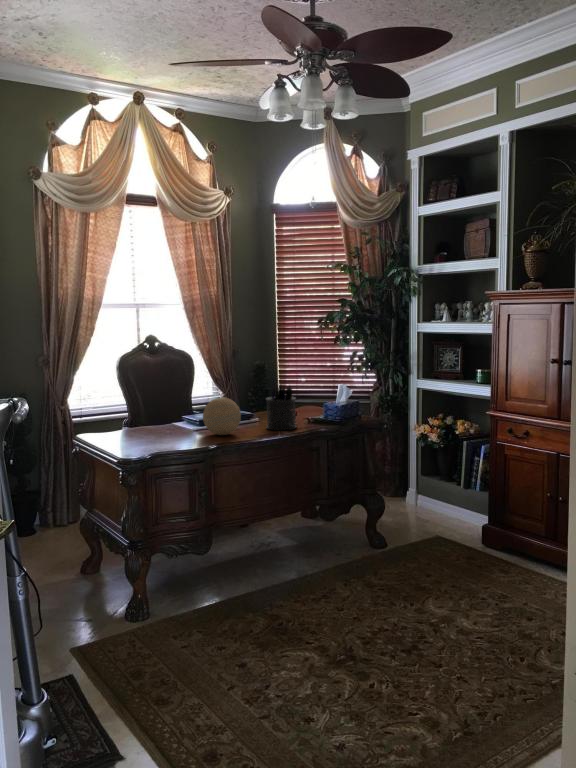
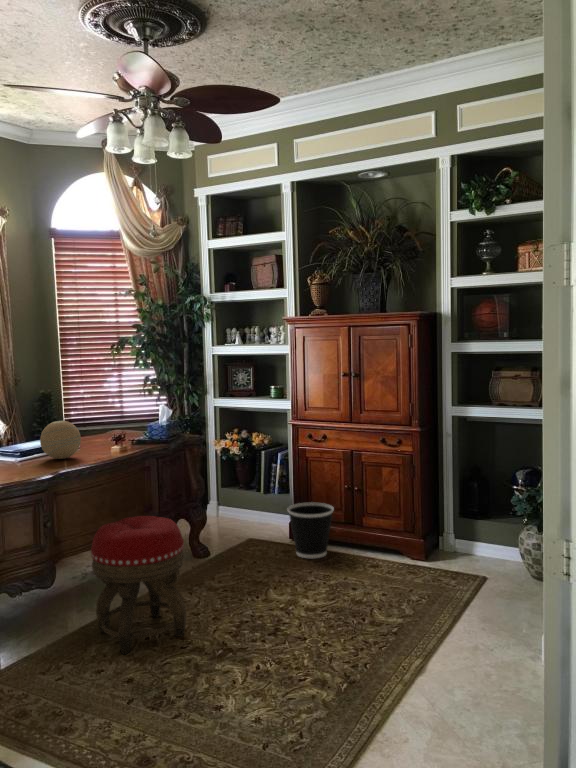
pen holder: present [266,386,296,430] -> none [100,404,131,450]
footstool: none [229,501,322,639] -> present [91,516,186,654]
wastebasket: none [471,507,528,573] -> present [288,502,334,558]

